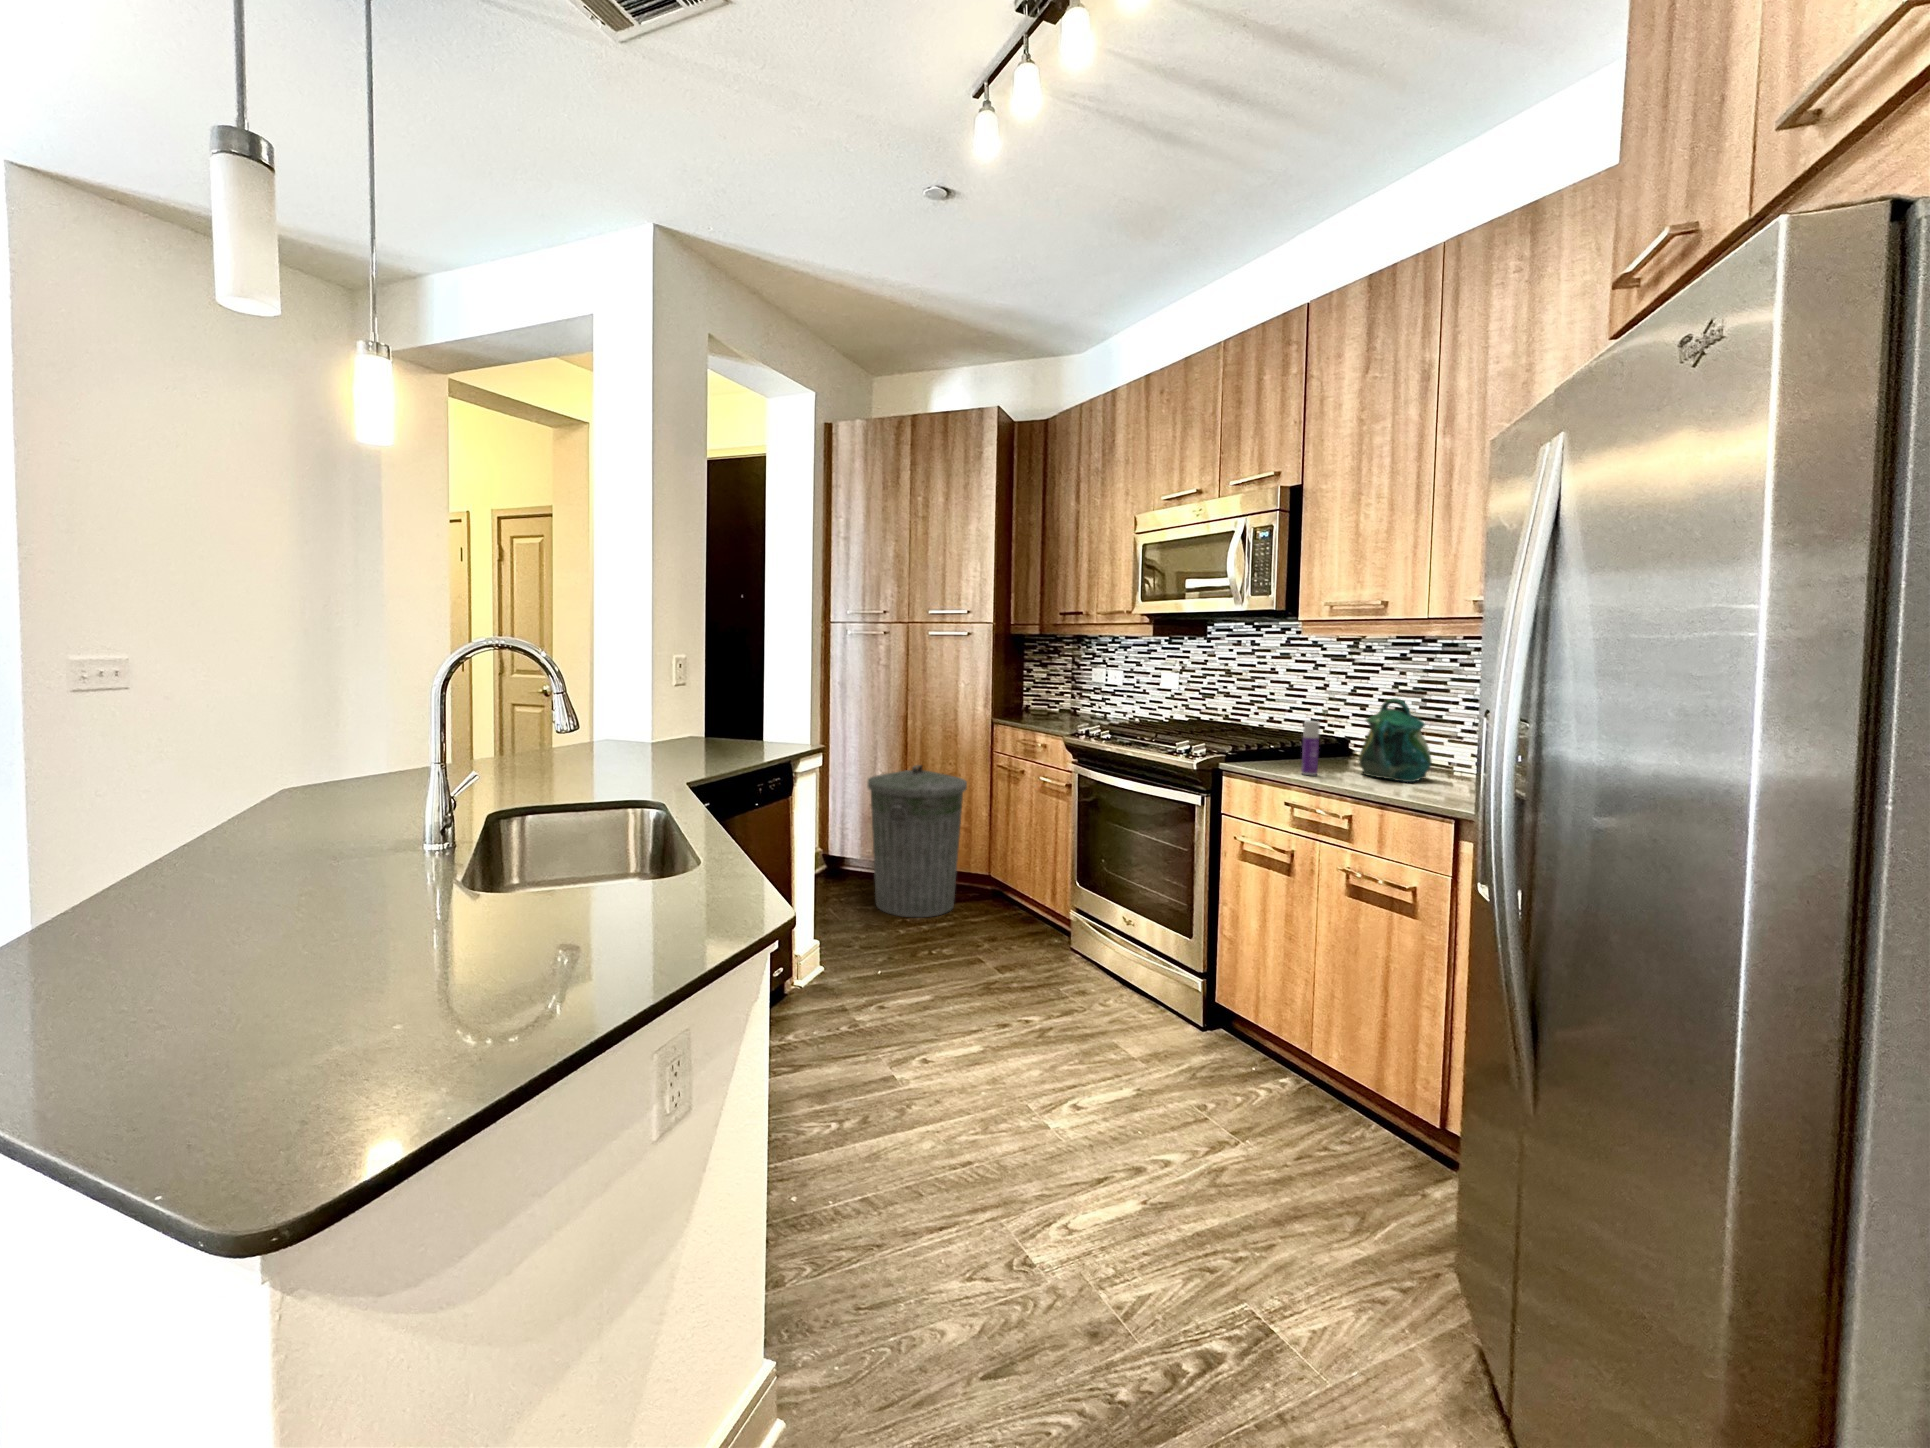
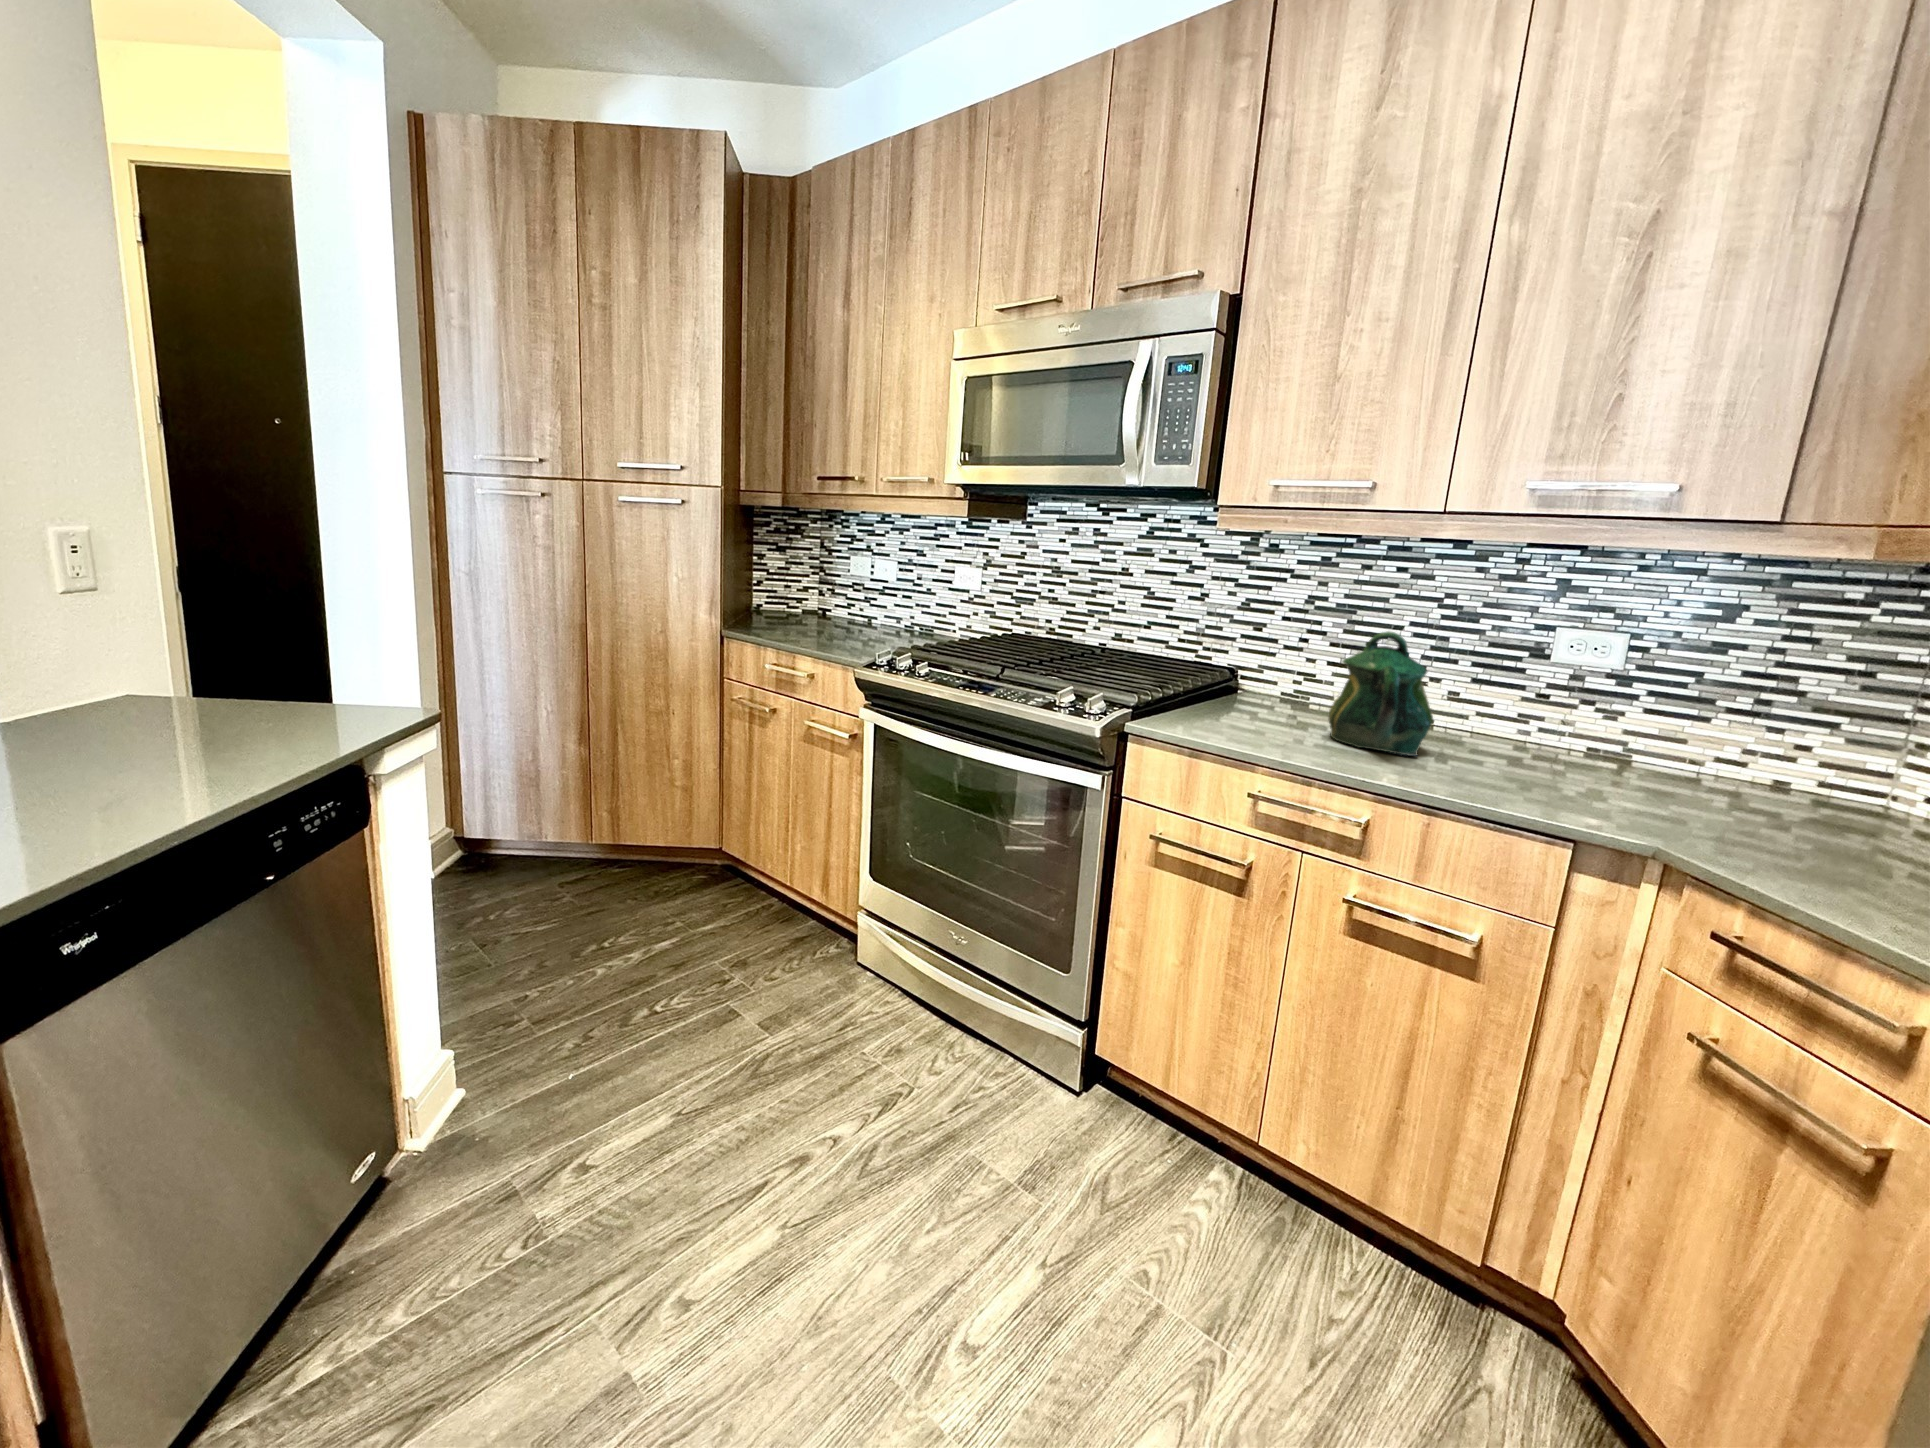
bottle: present [1301,721,1320,775] -> none [1275,669,1310,753]
trash can: present [868,765,967,917] -> none [527,705,689,938]

